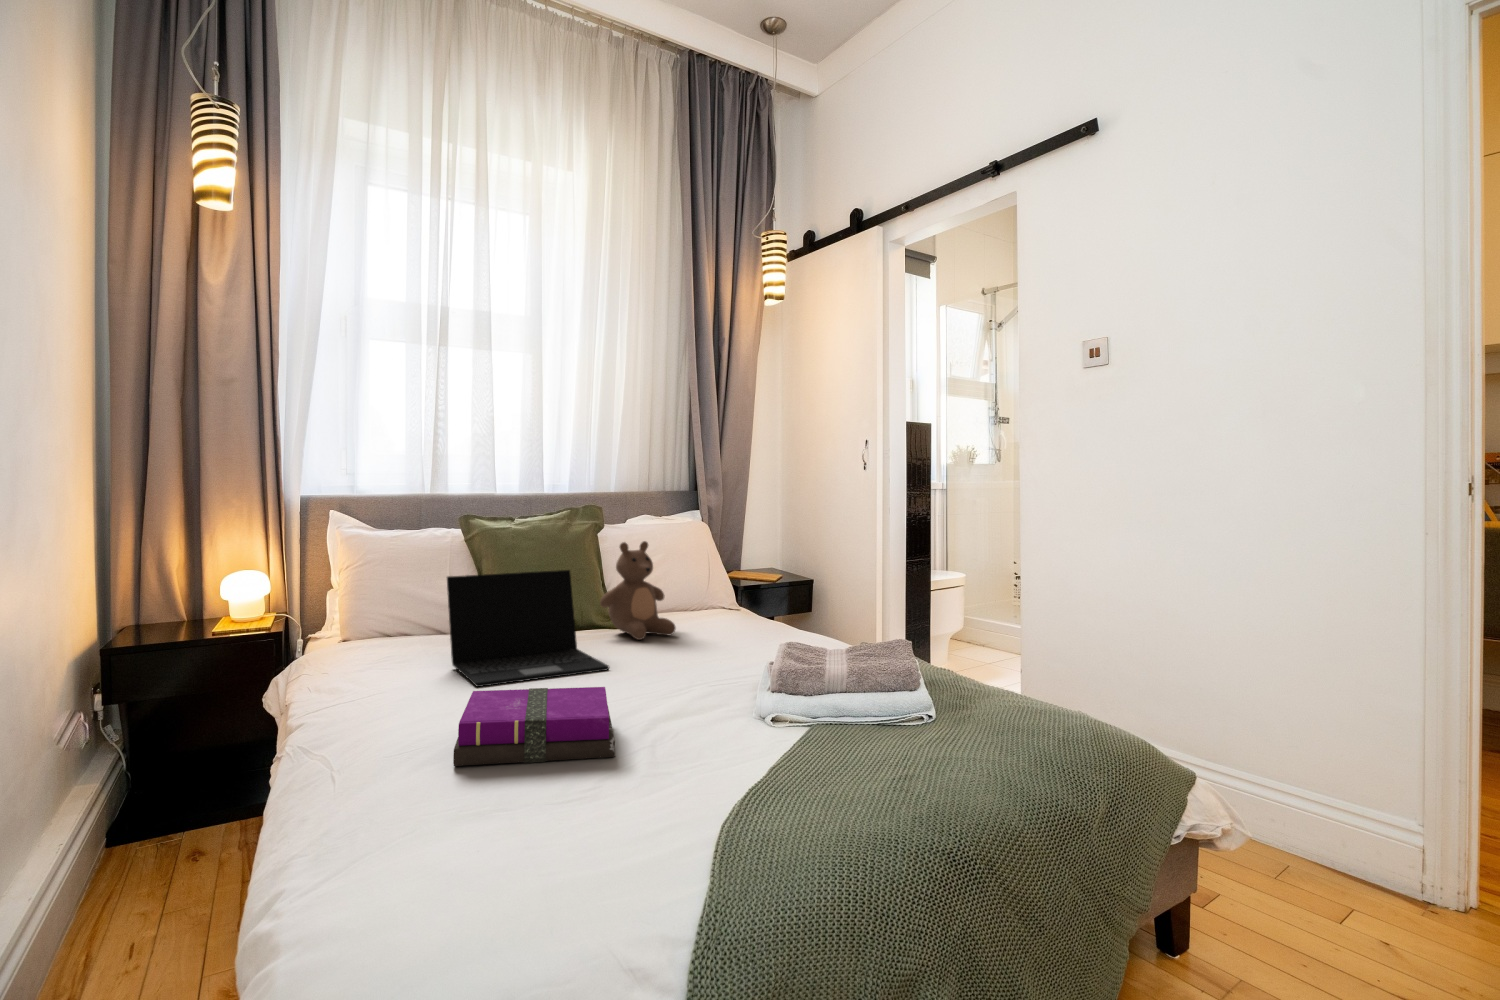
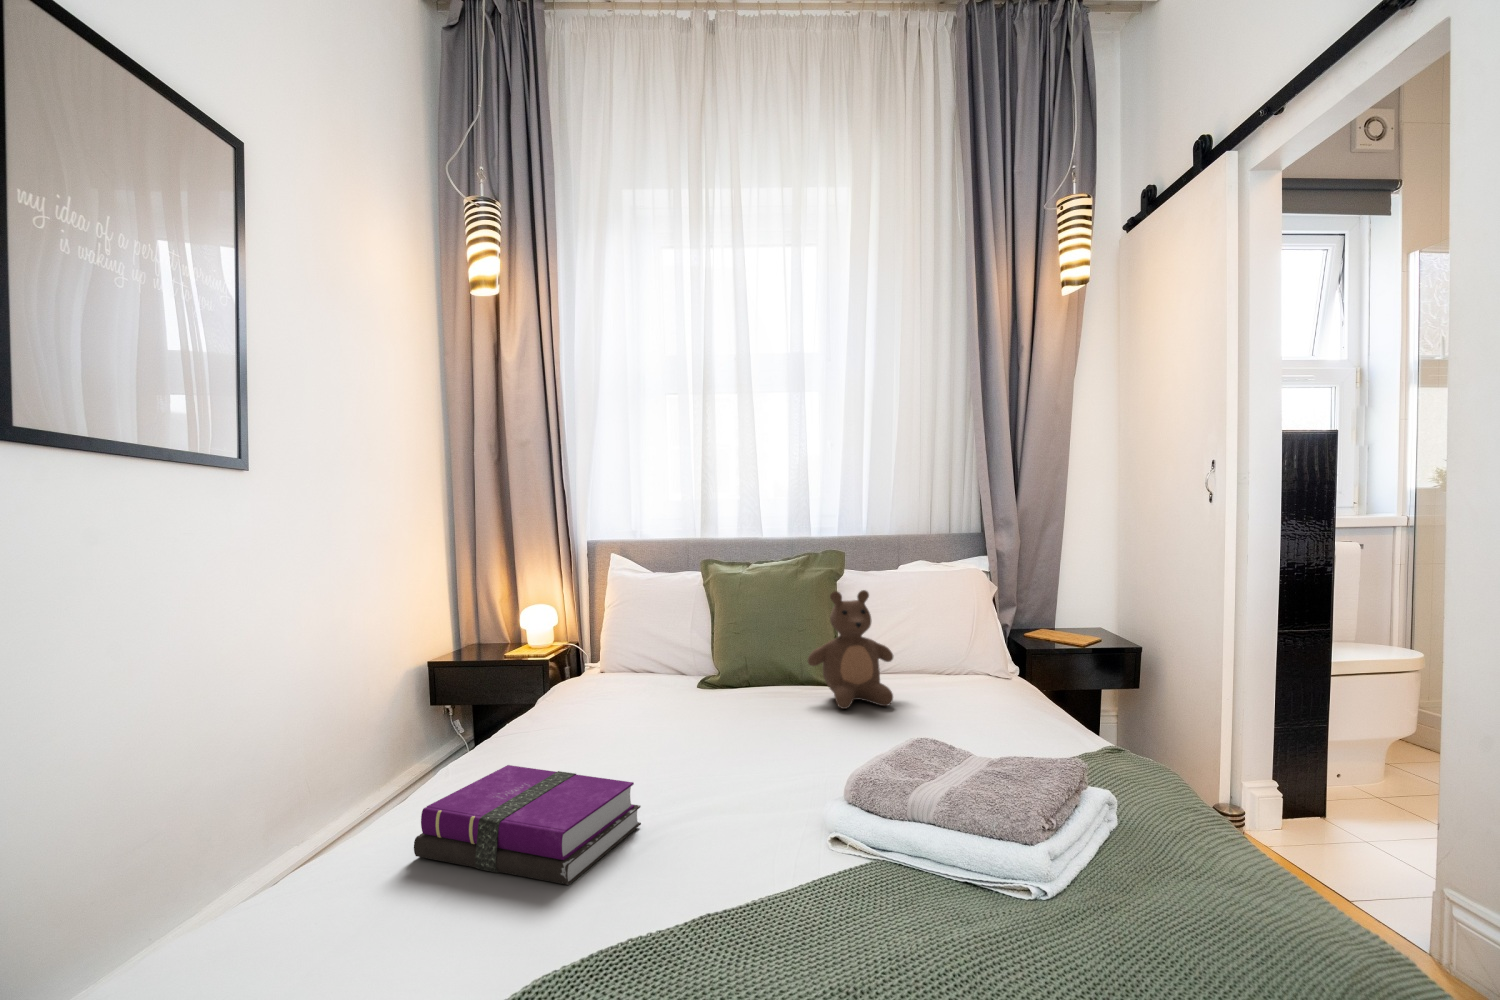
laptop: present [447,570,610,687] -> none [598,623,754,750]

